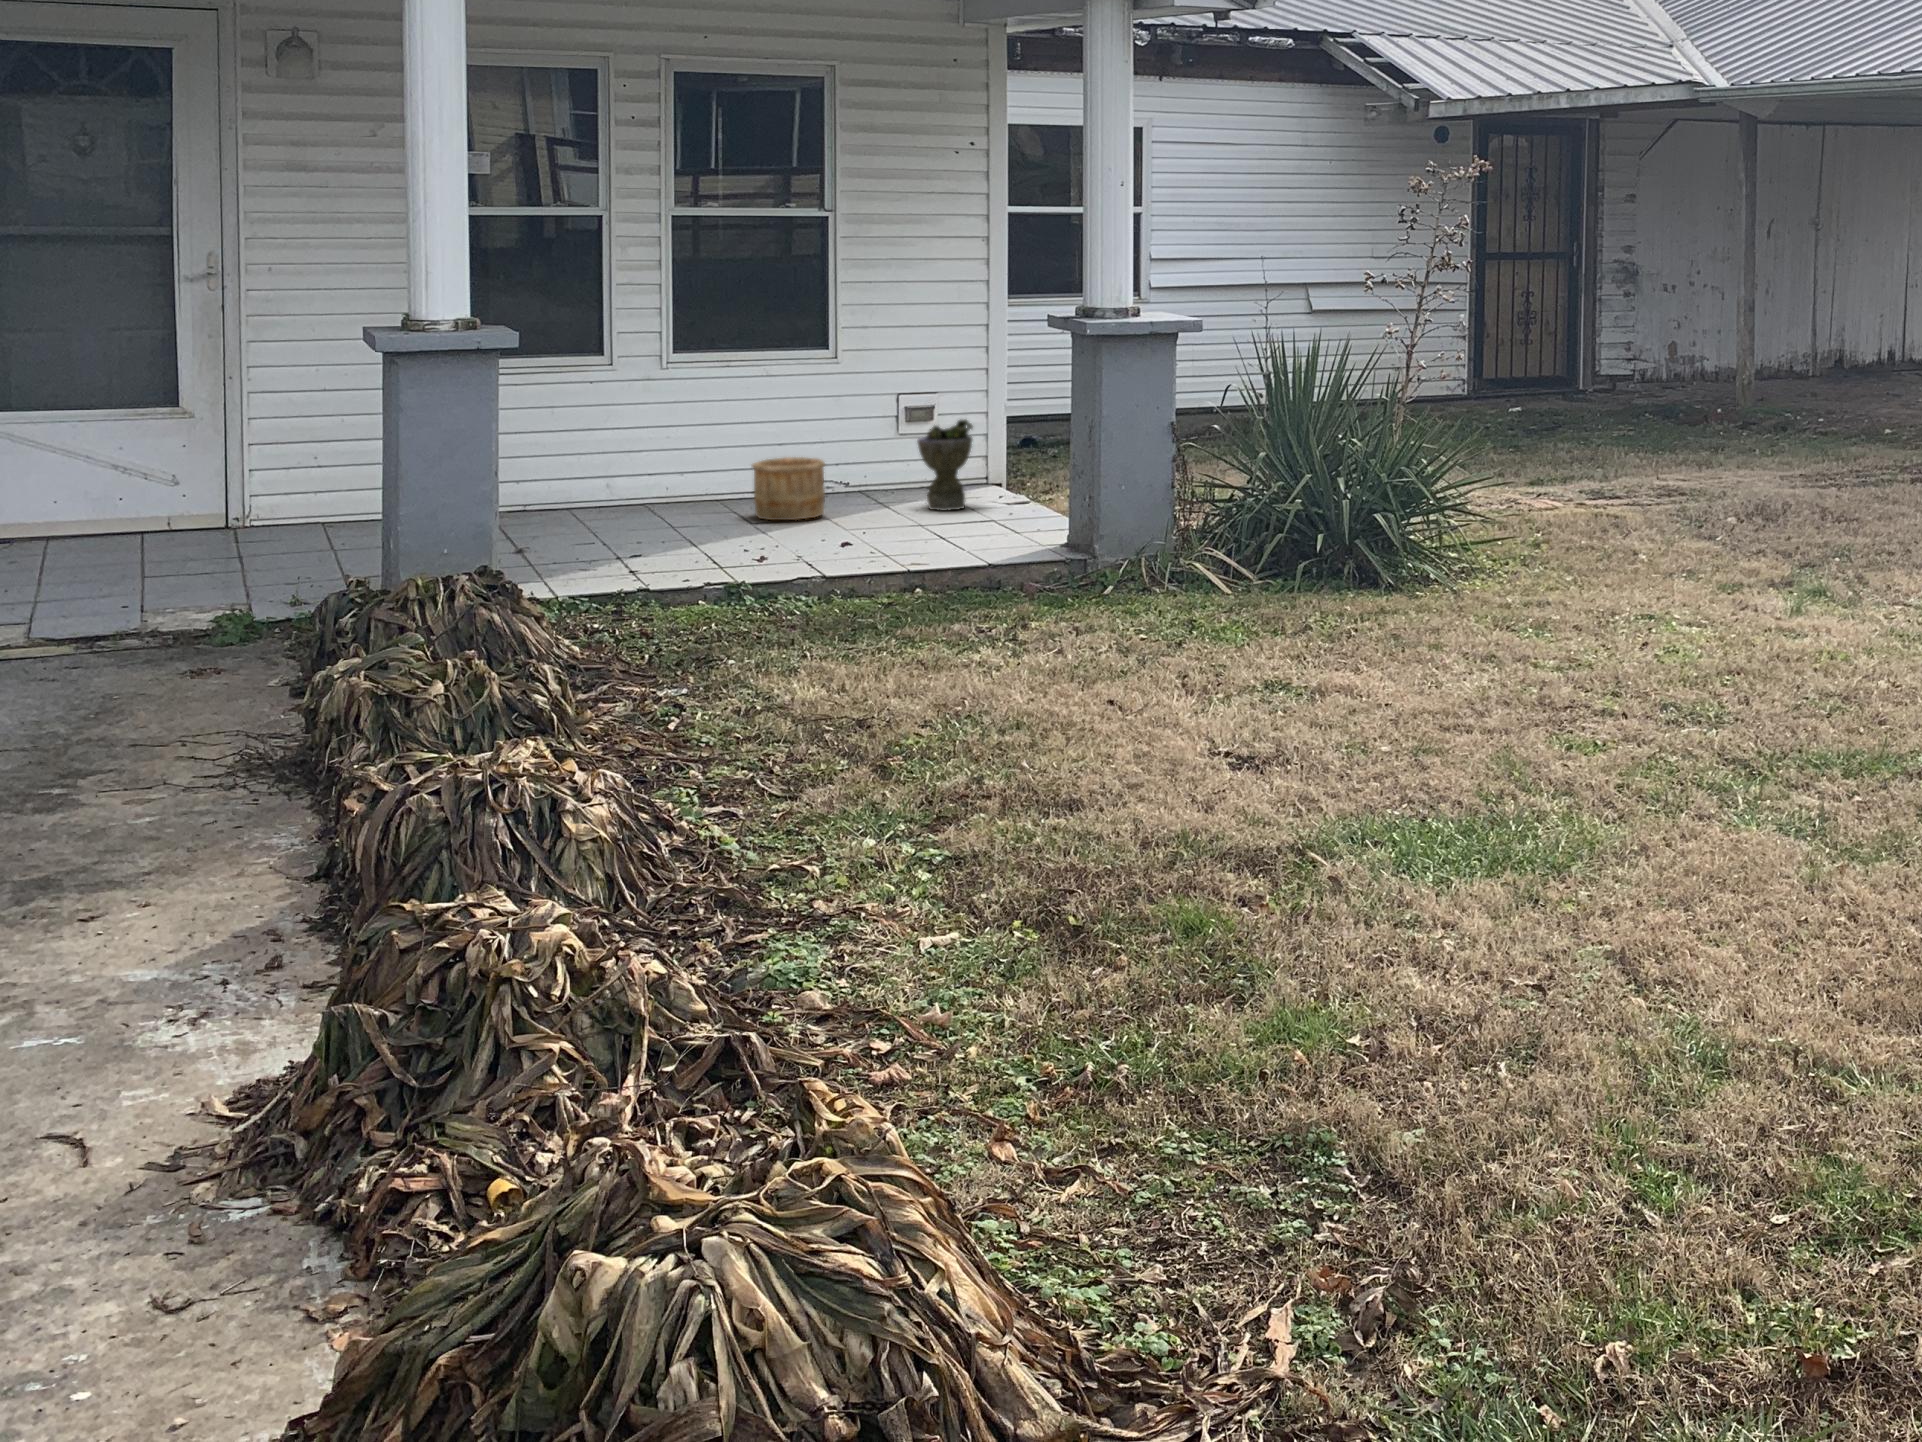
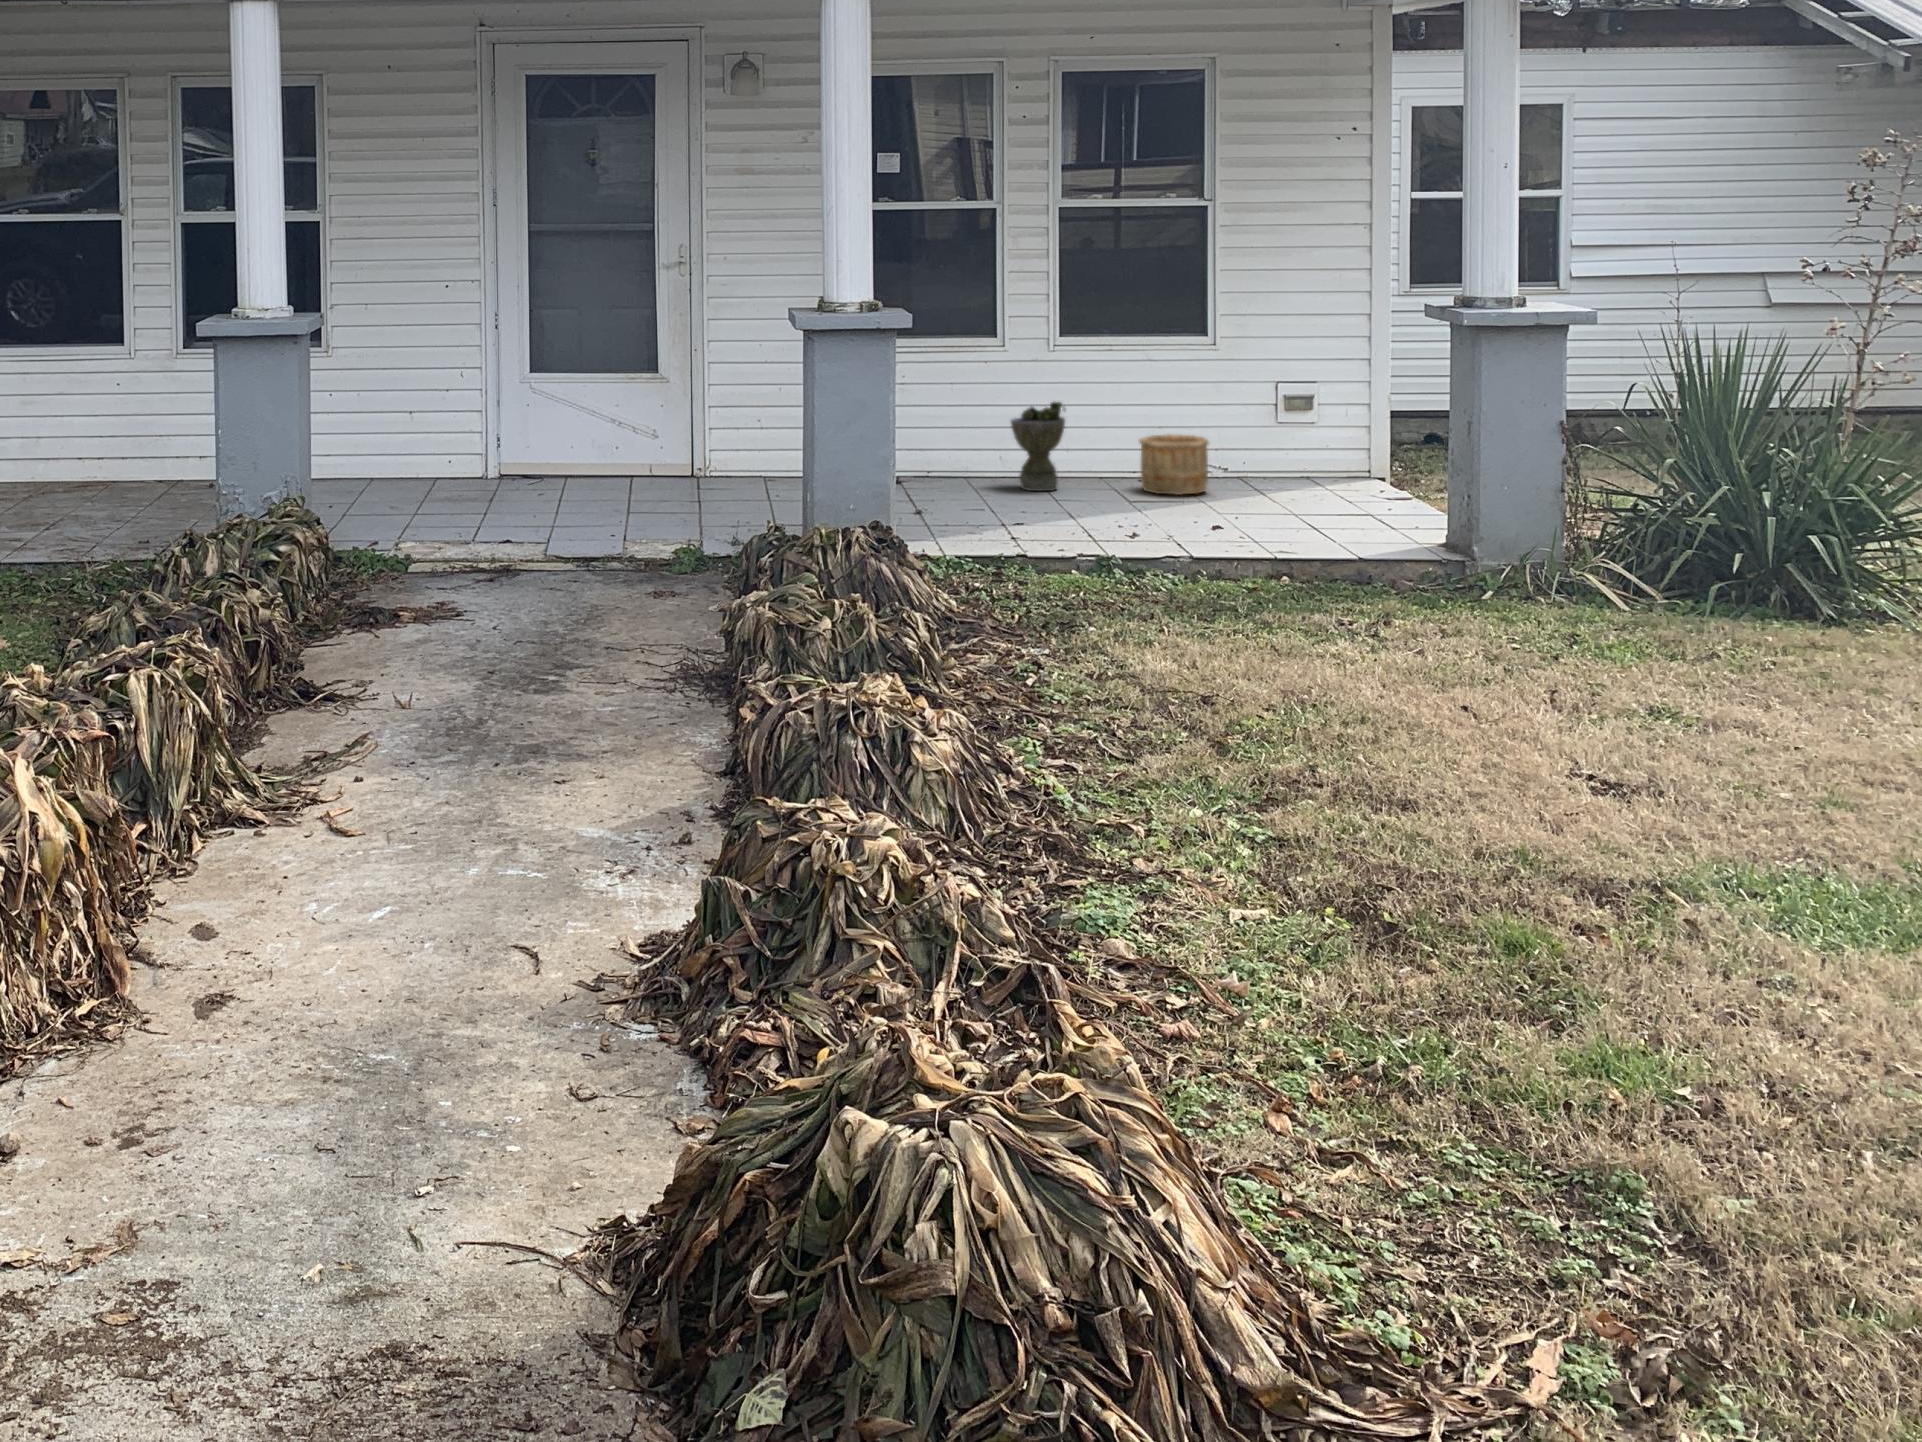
planter: present [917,419,973,511] -> present [1011,402,1065,491]

